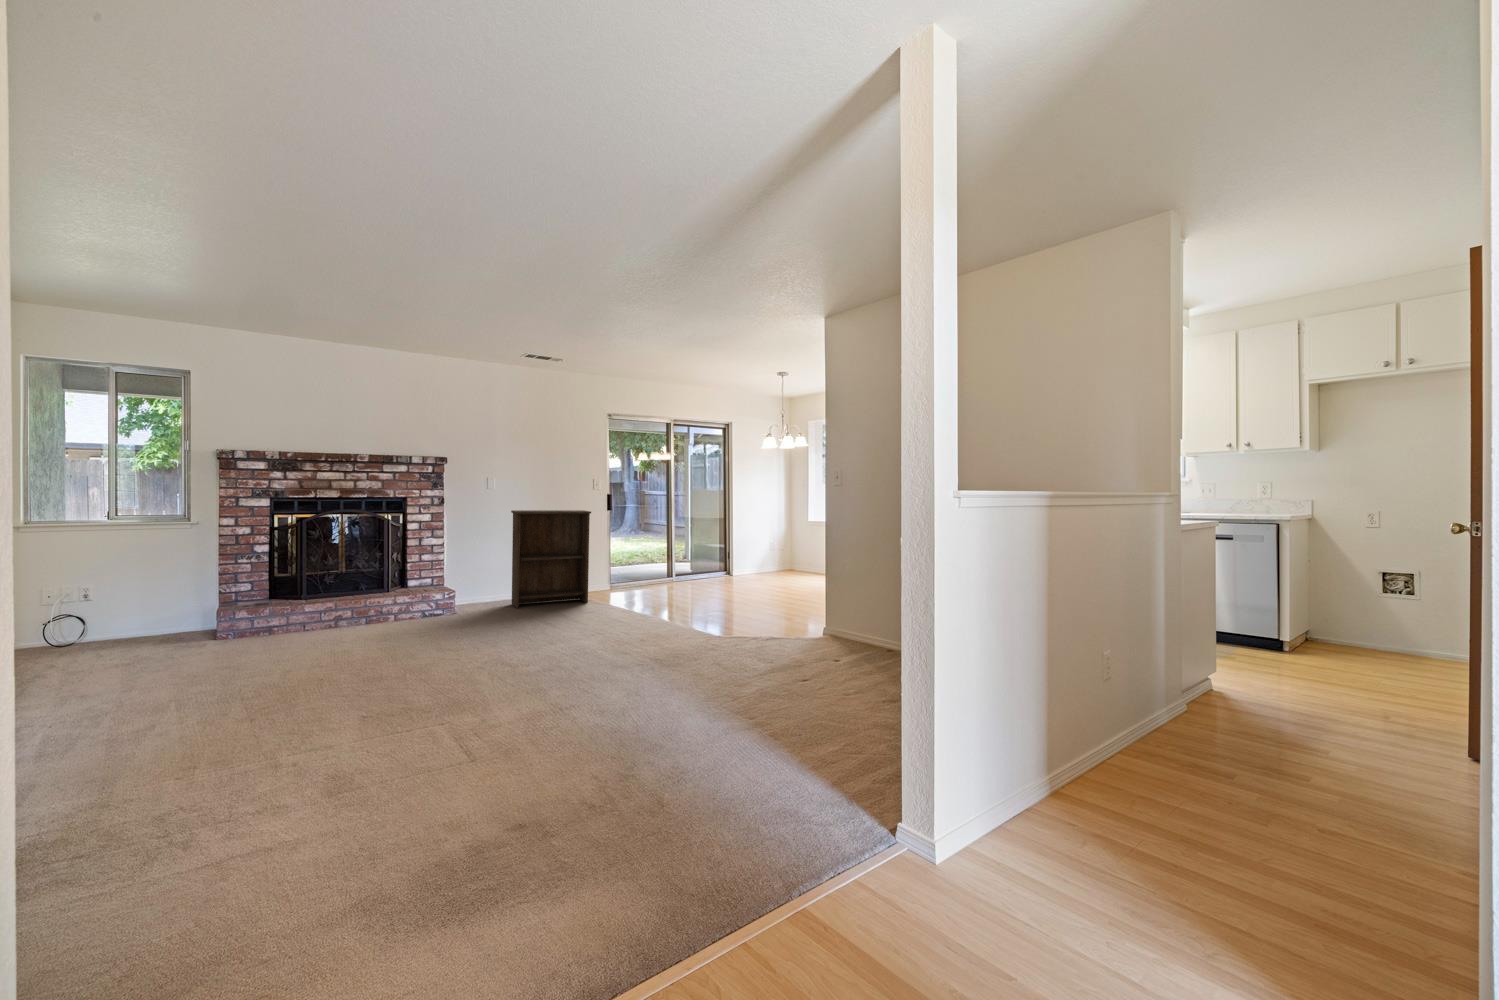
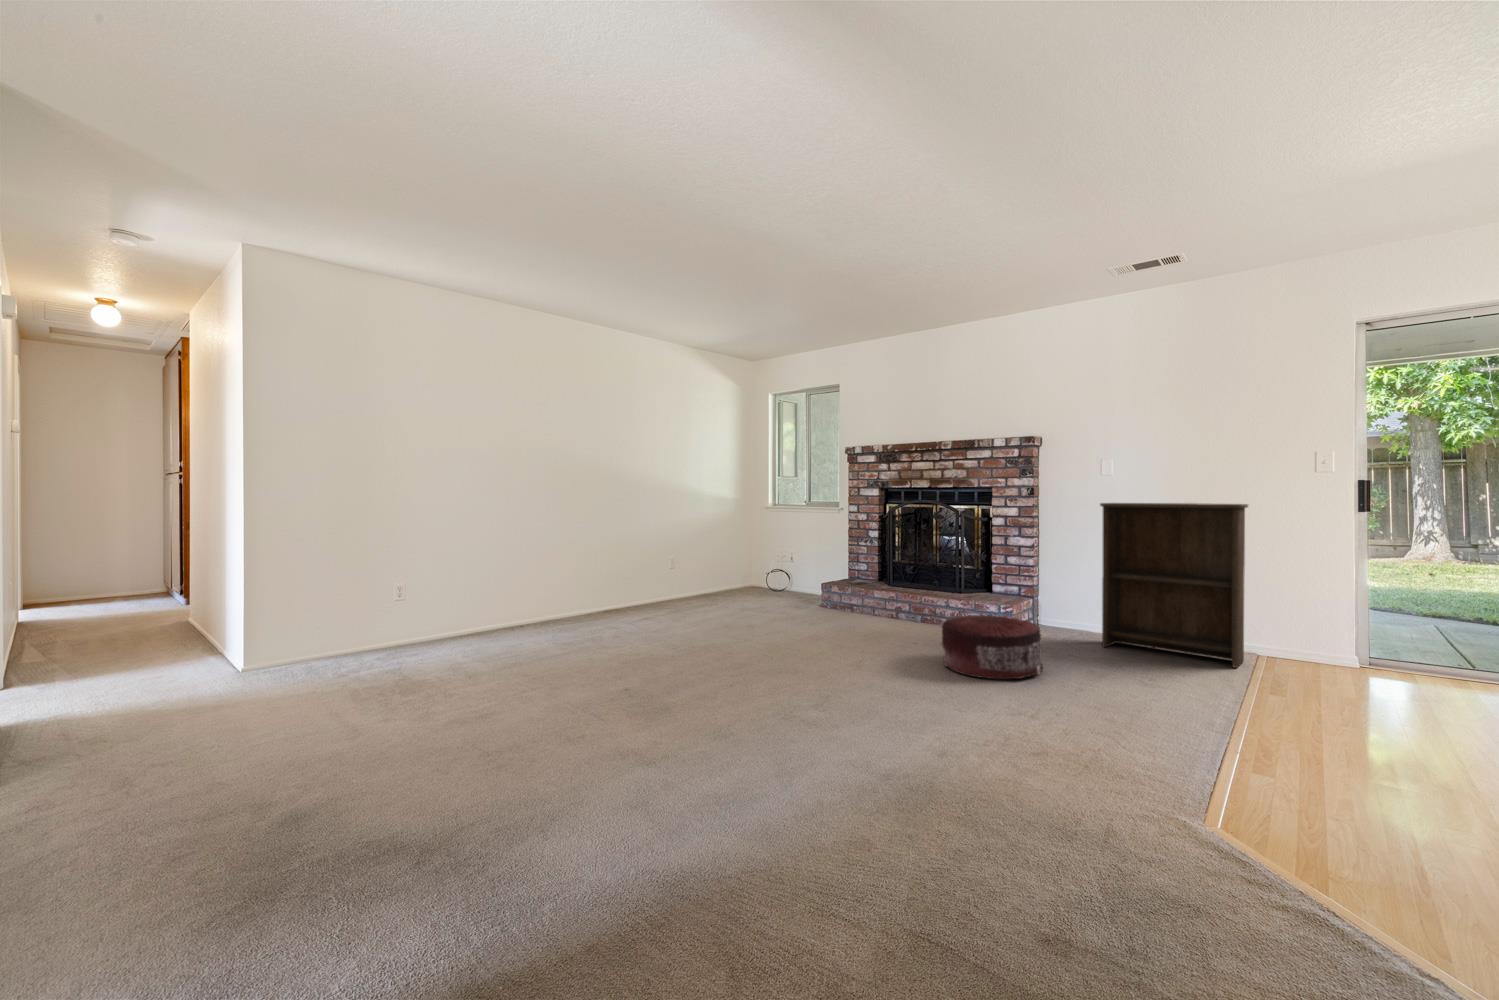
pouf: none [470,597,540,642] -> present [942,615,1043,679]

